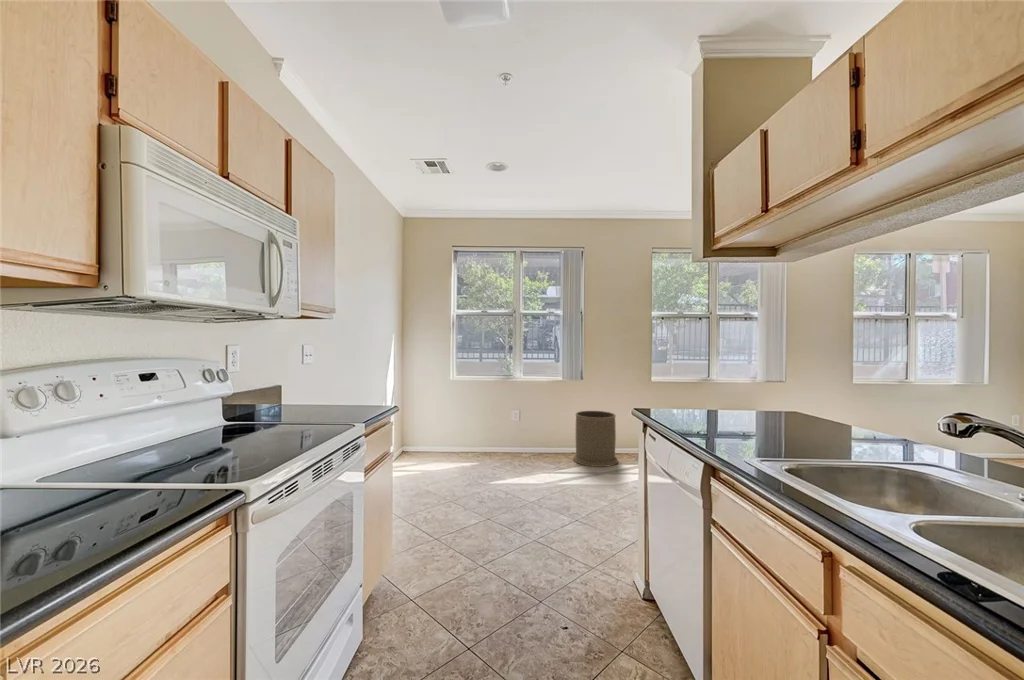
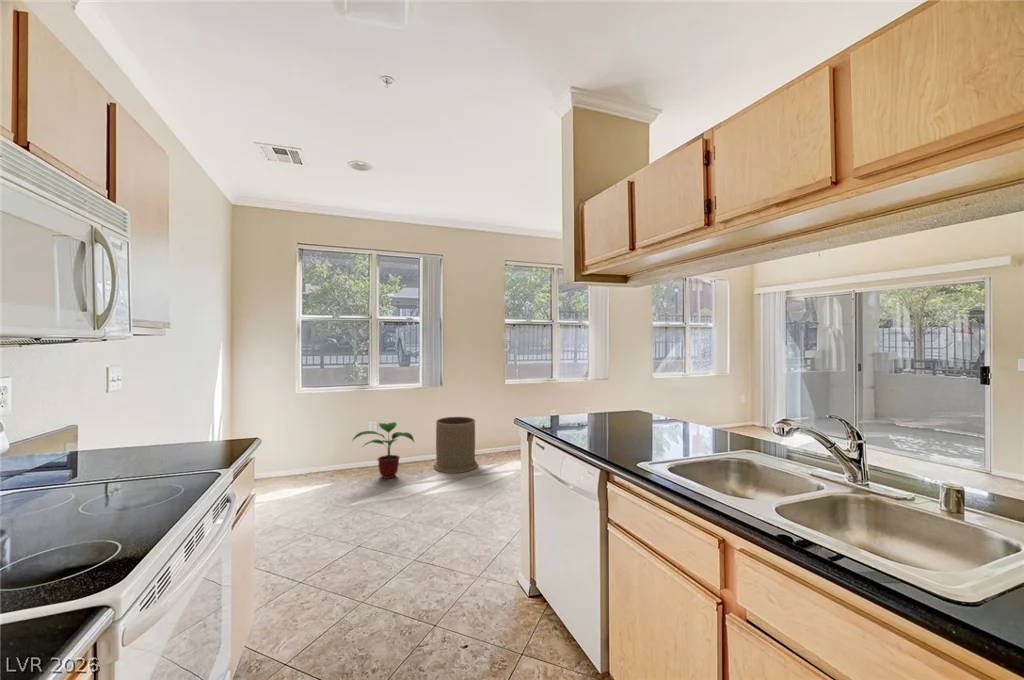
potted plant: none [496,411,552,464] -> present [353,422,414,479]

